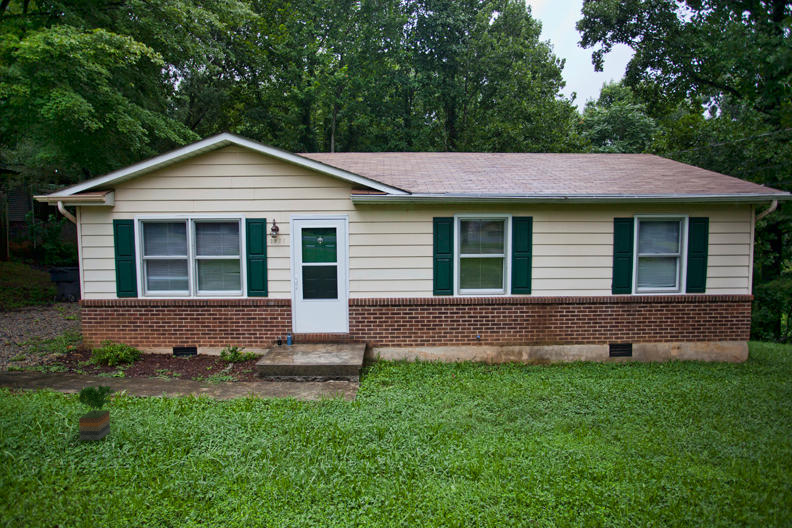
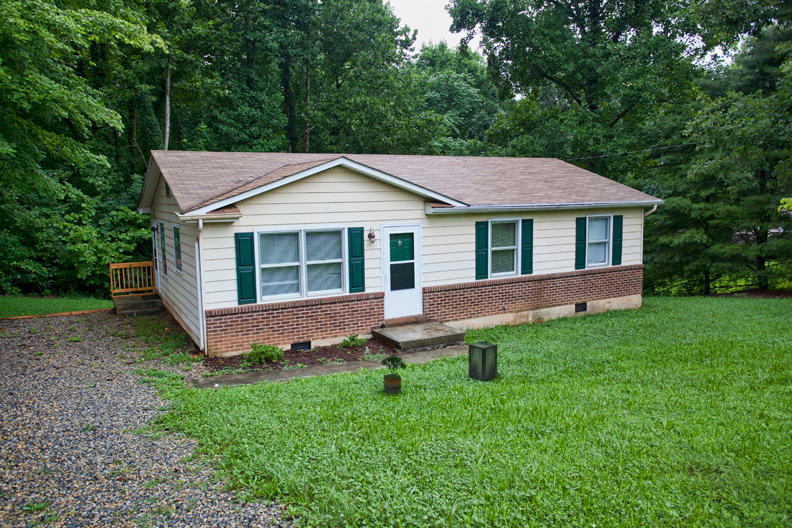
storage box: none [225,385,260,450] -> present [468,341,497,382]

